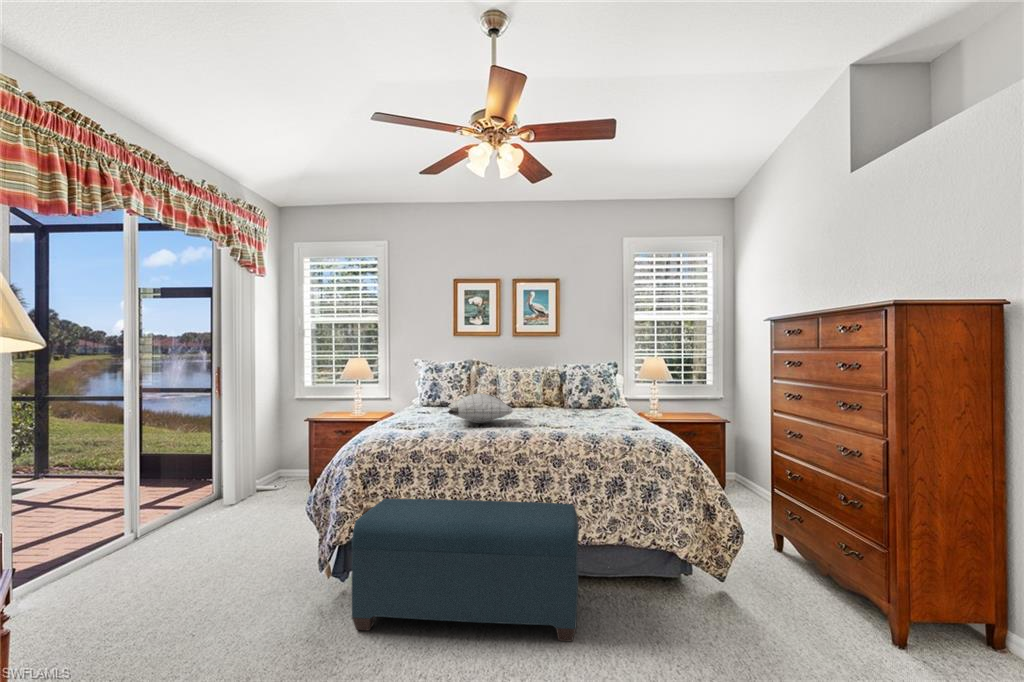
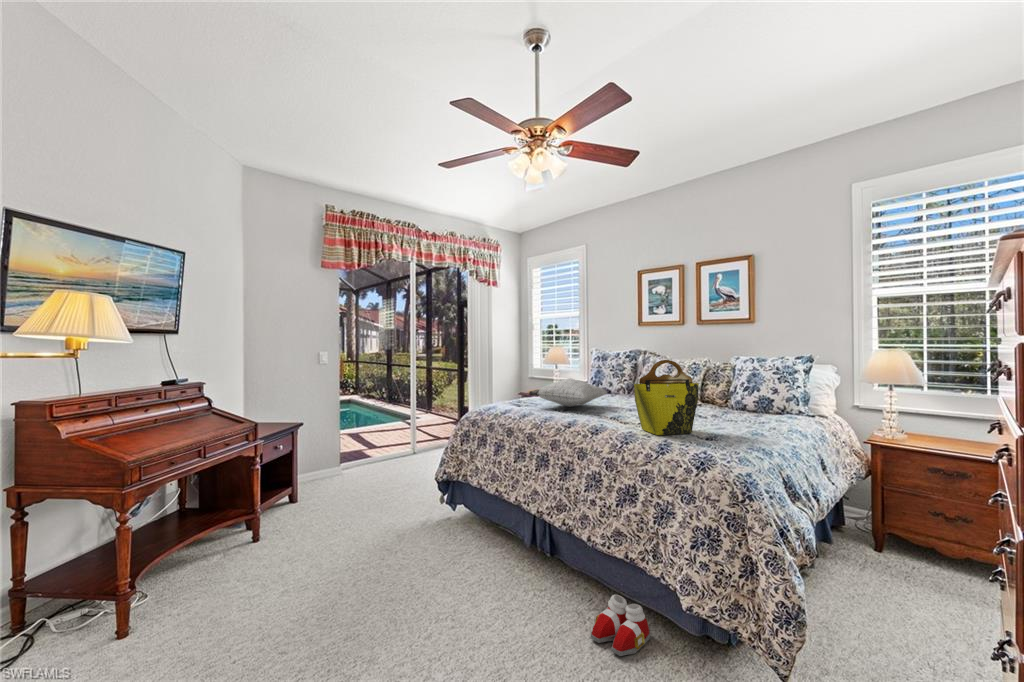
tote bag: none [592,369,626,434] -> present [634,360,699,435]
bench: present [352,498,579,641] -> none [396,458,579,641]
slippers: none [608,572,652,612] -> present [591,595,650,656]

